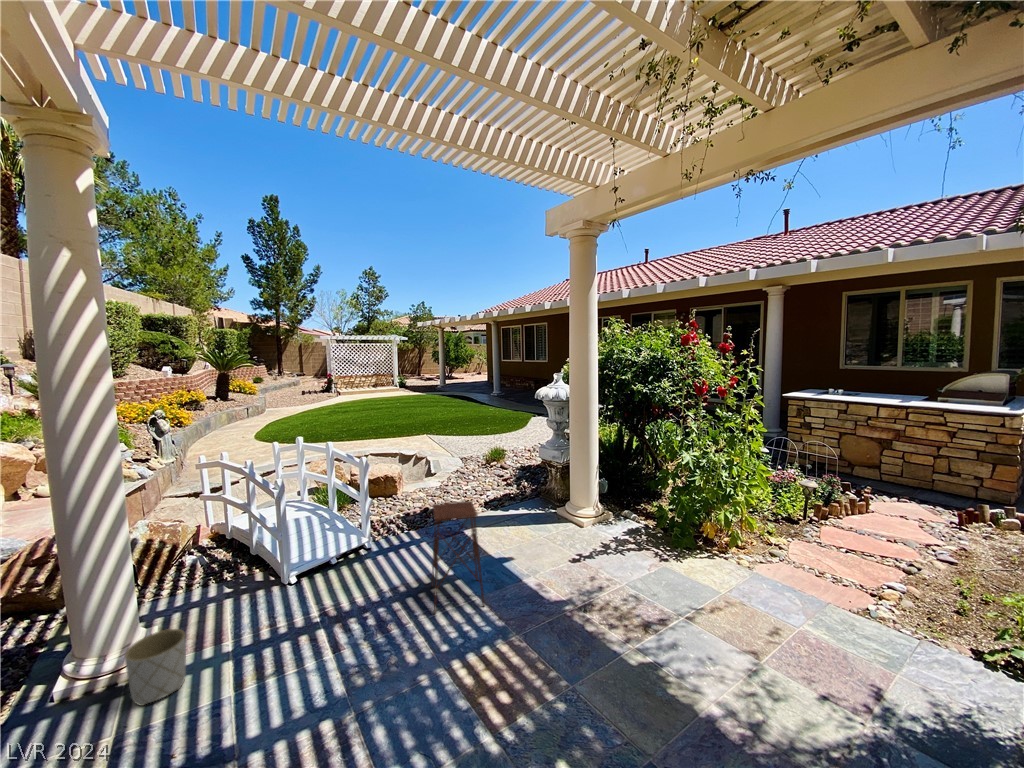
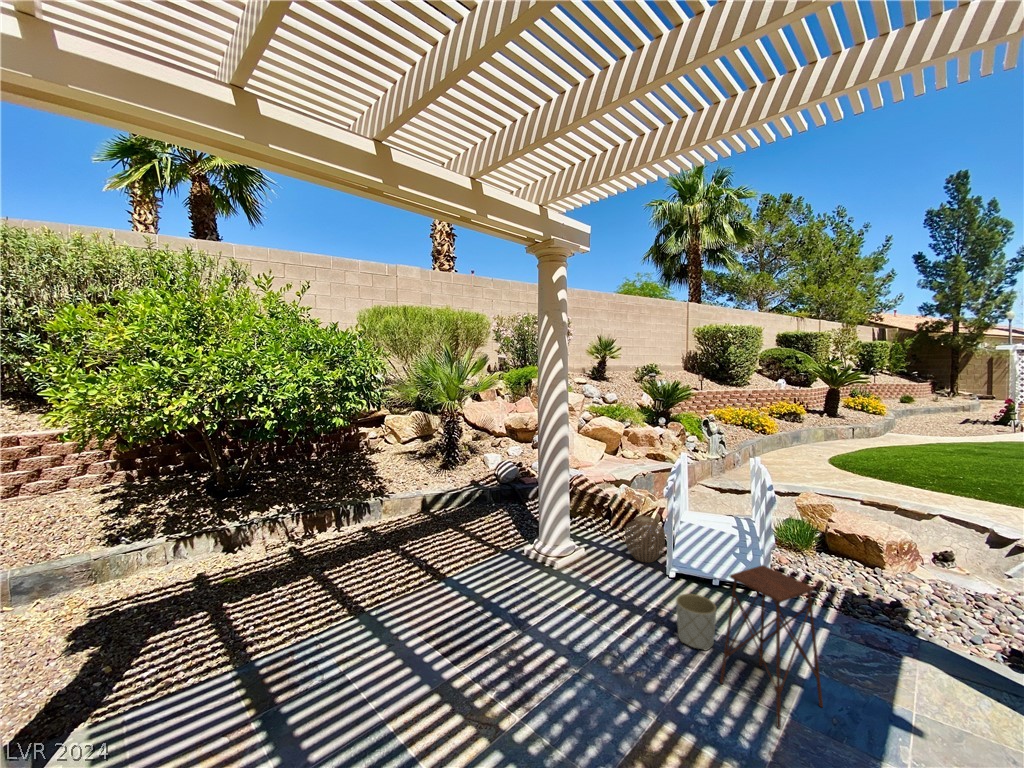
woven basket: none [205,533,263,594] -> present [625,516,665,562]
planter: present [124,629,186,706] -> present [676,594,716,650]

